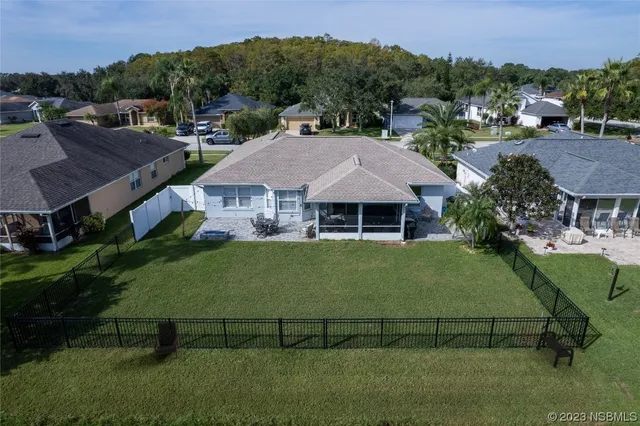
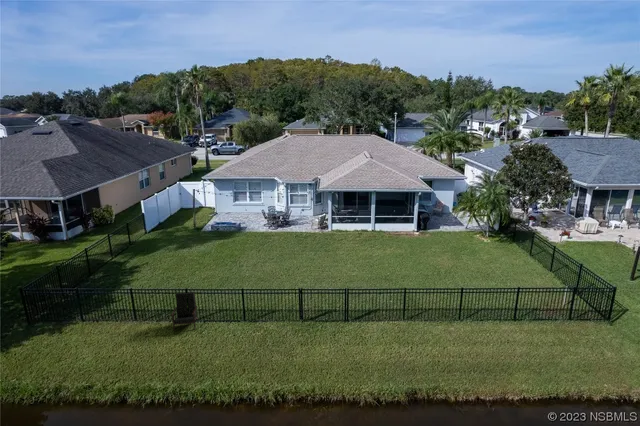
bench: present [537,331,574,367] -> none [563,302,603,337]

